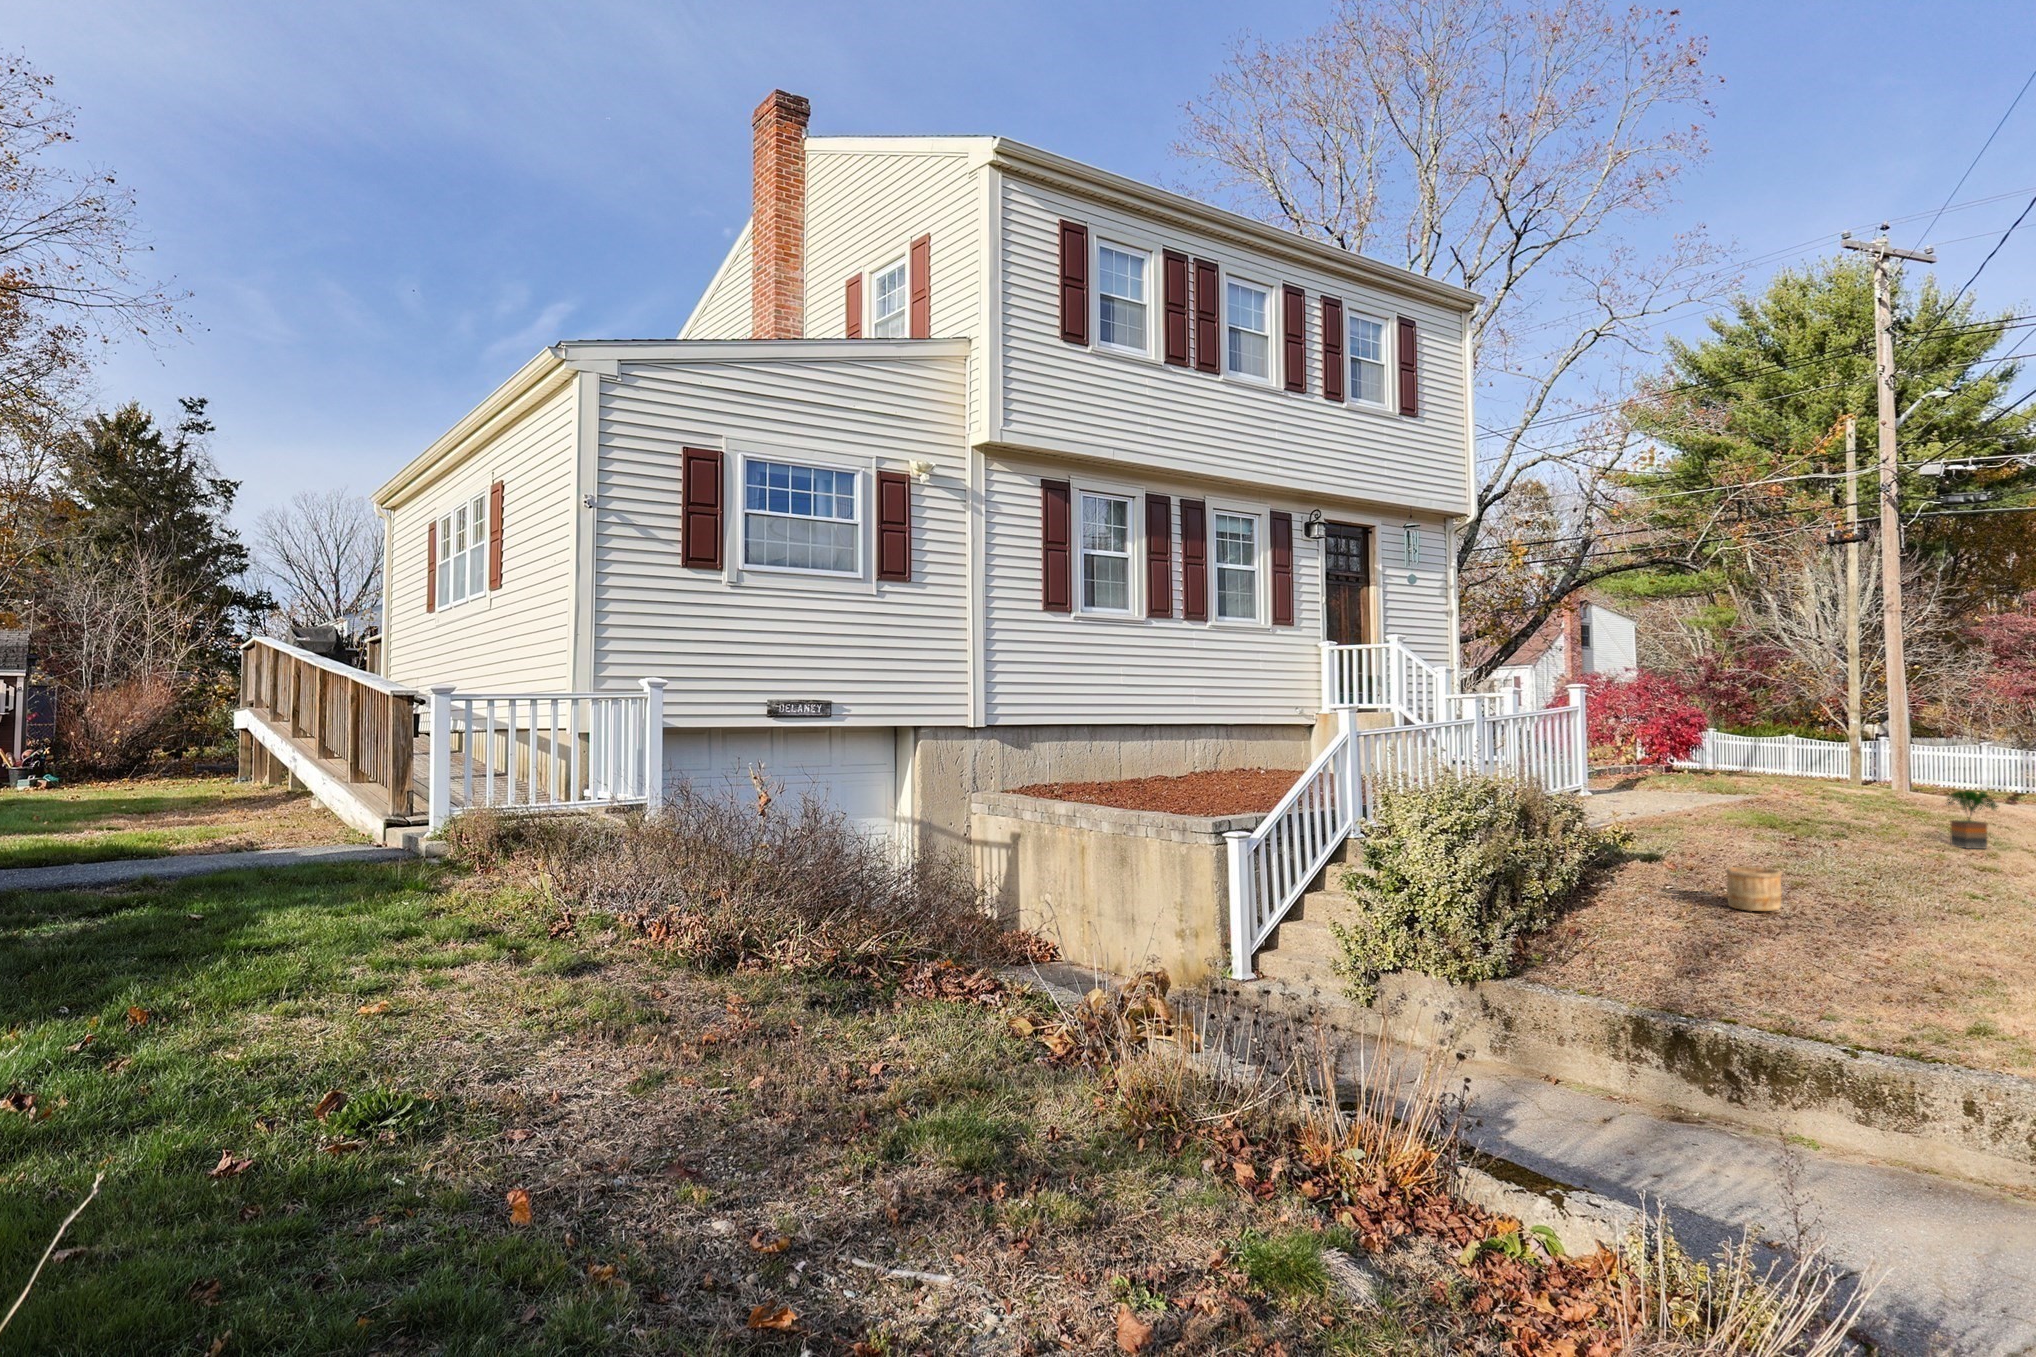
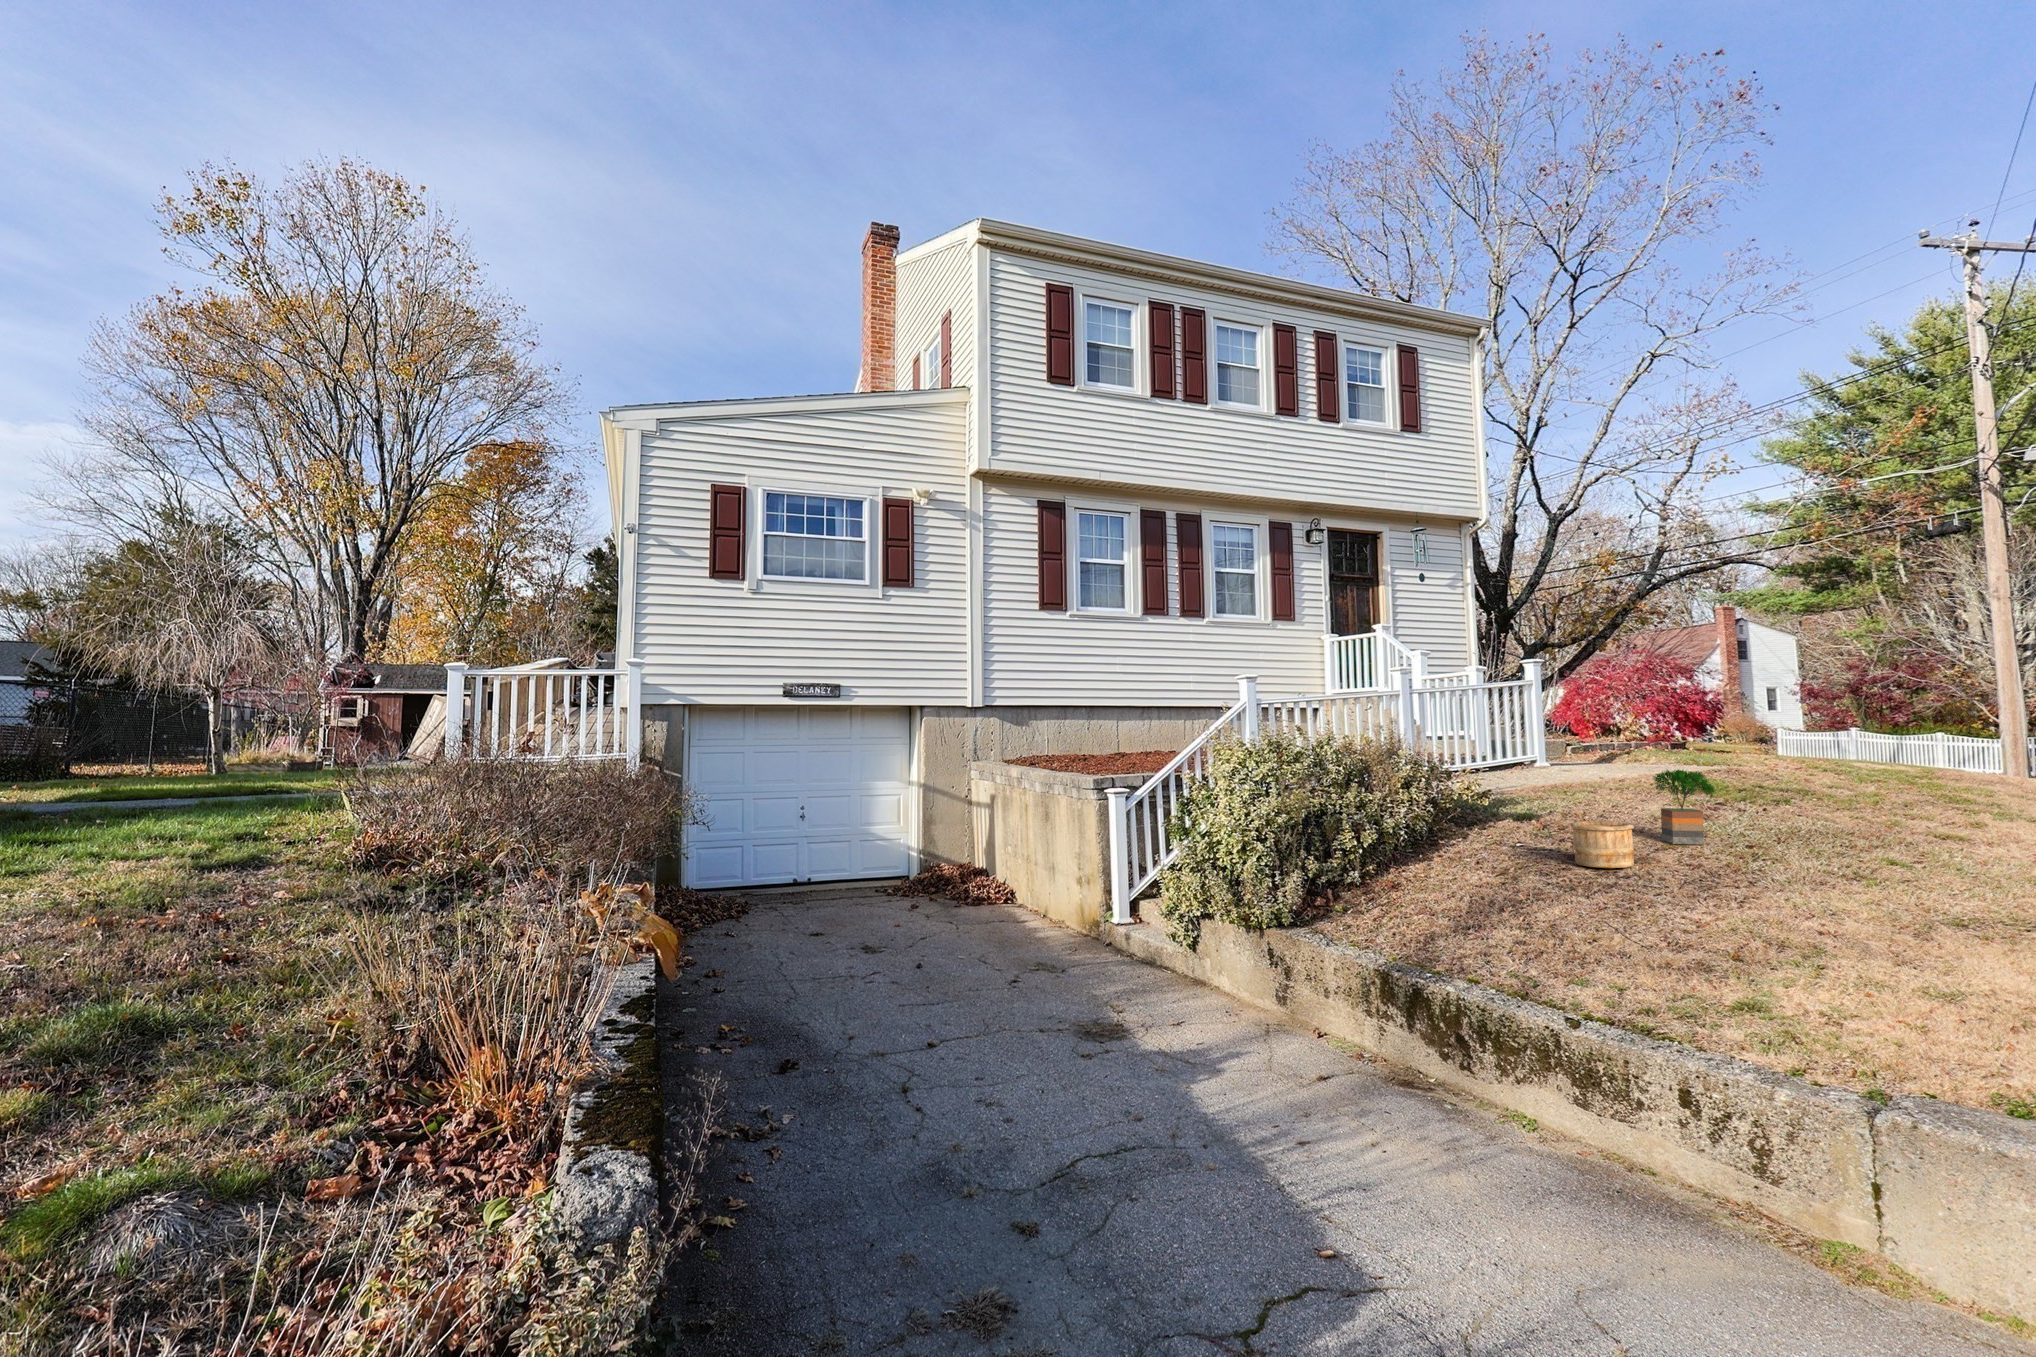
potted tree: present [1947,790,1998,849] -> present [1654,770,1715,845]

